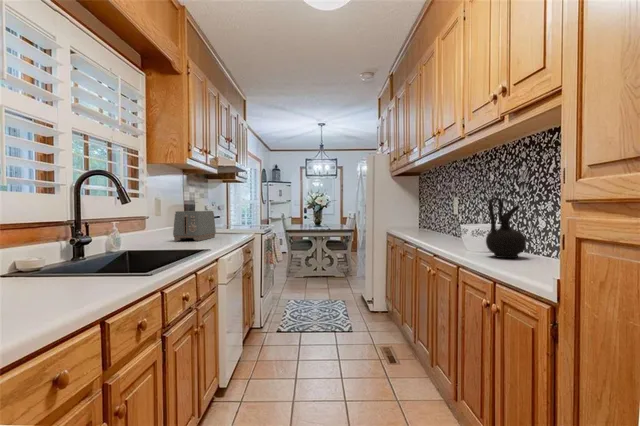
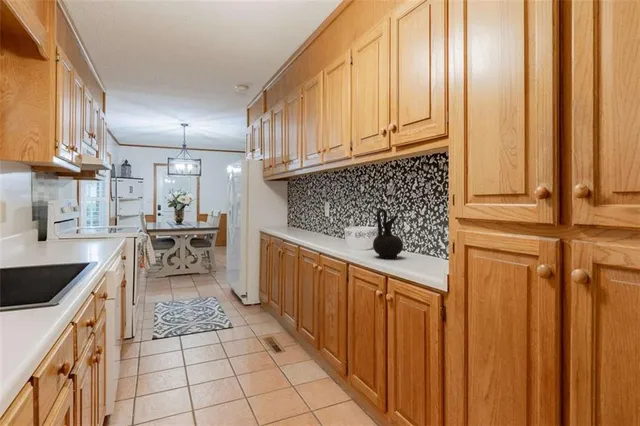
toaster: present [173,211,216,241] -> none [31,215,85,252]

